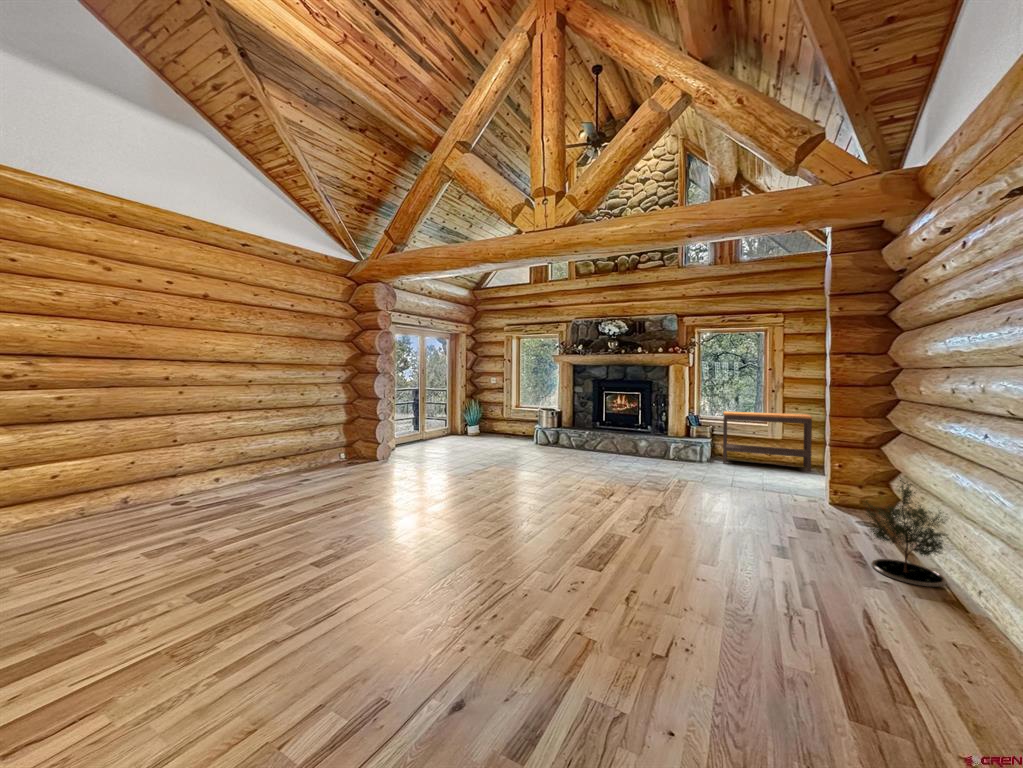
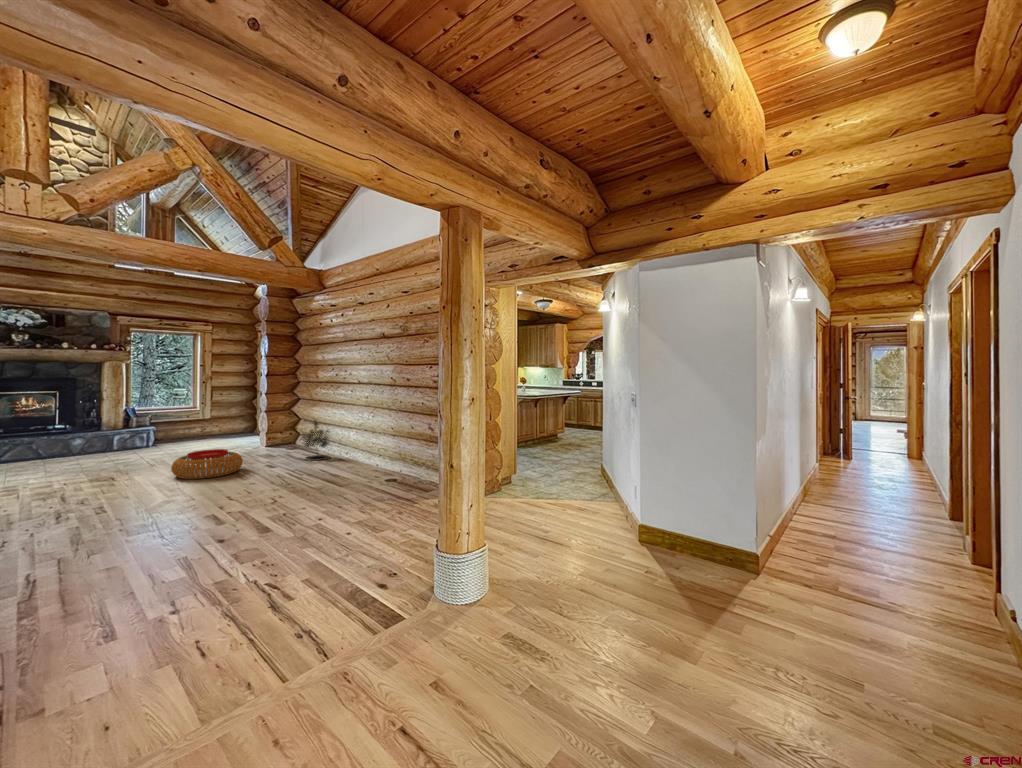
console table: present [723,411,812,472] -> none [165,399,238,444]
pouf: none [637,491,734,545] -> present [171,449,243,479]

